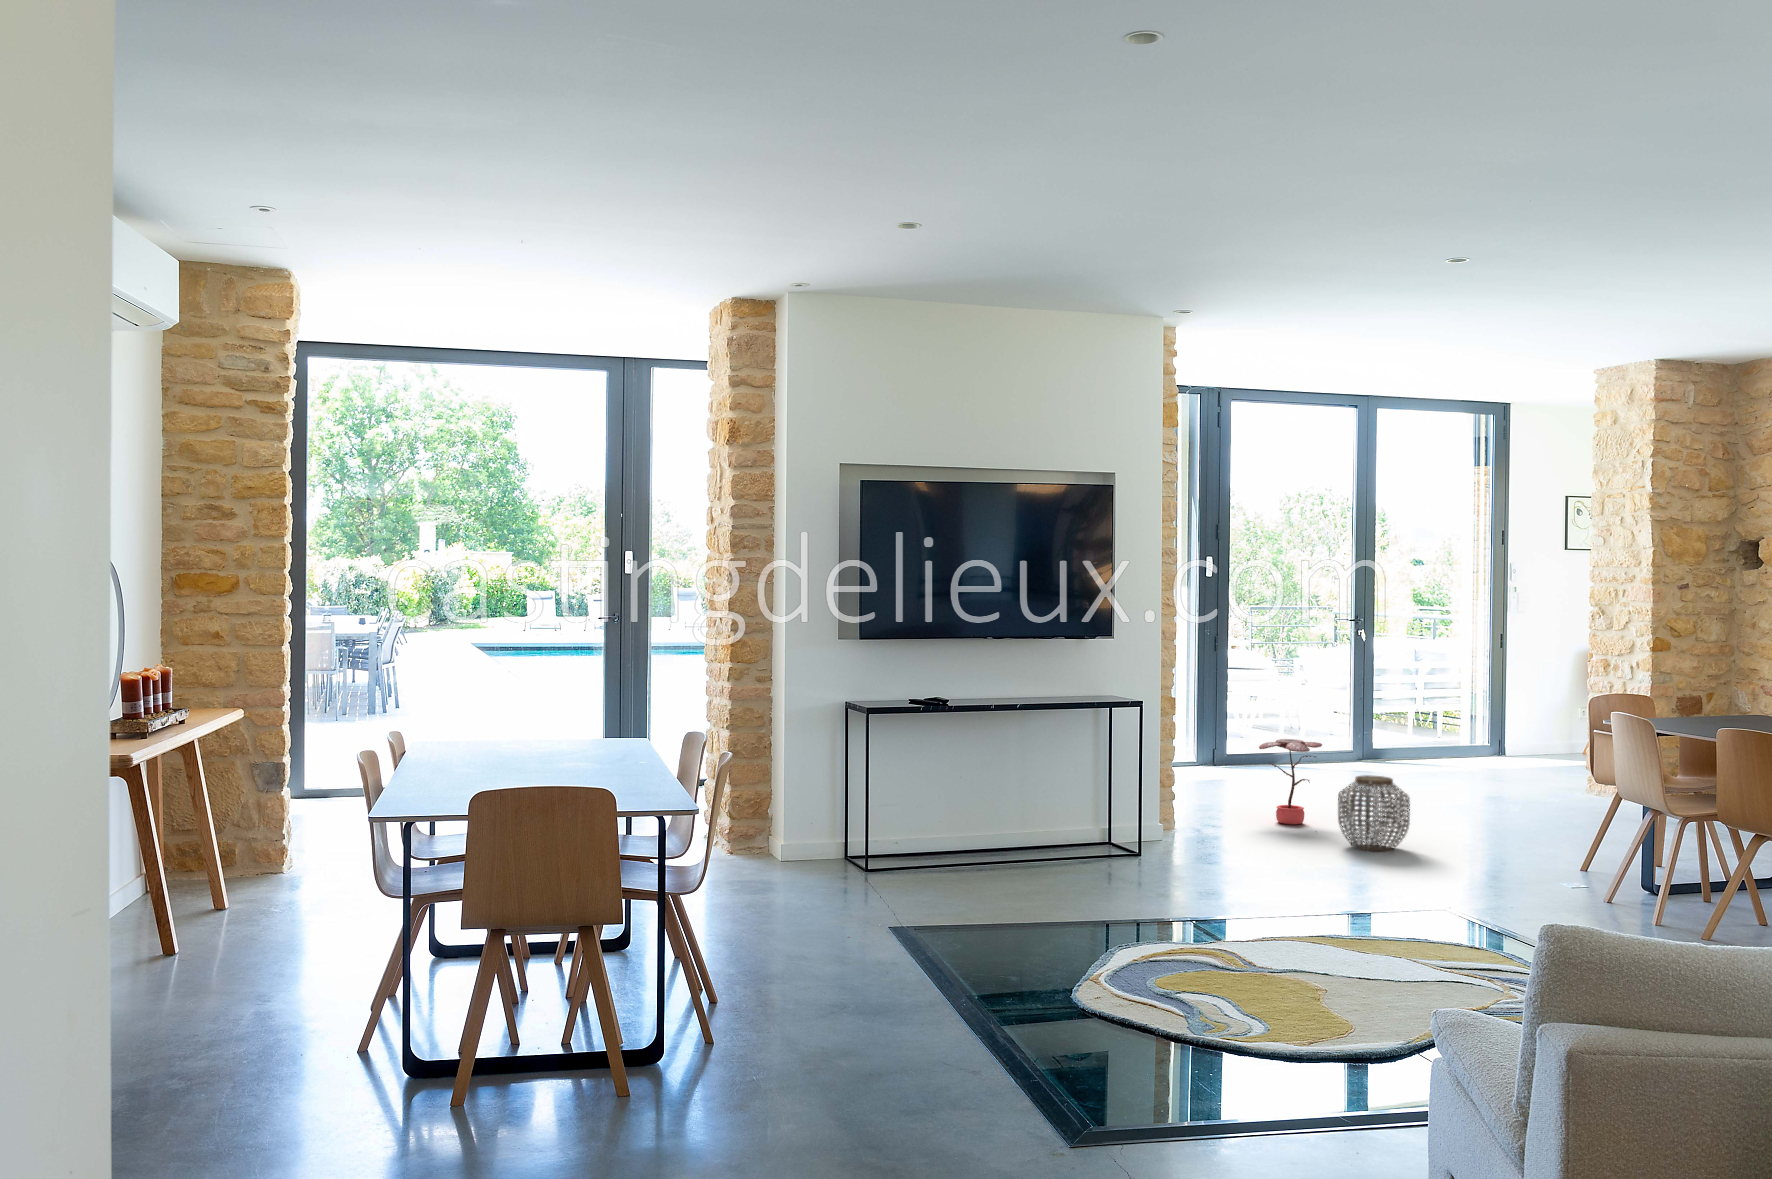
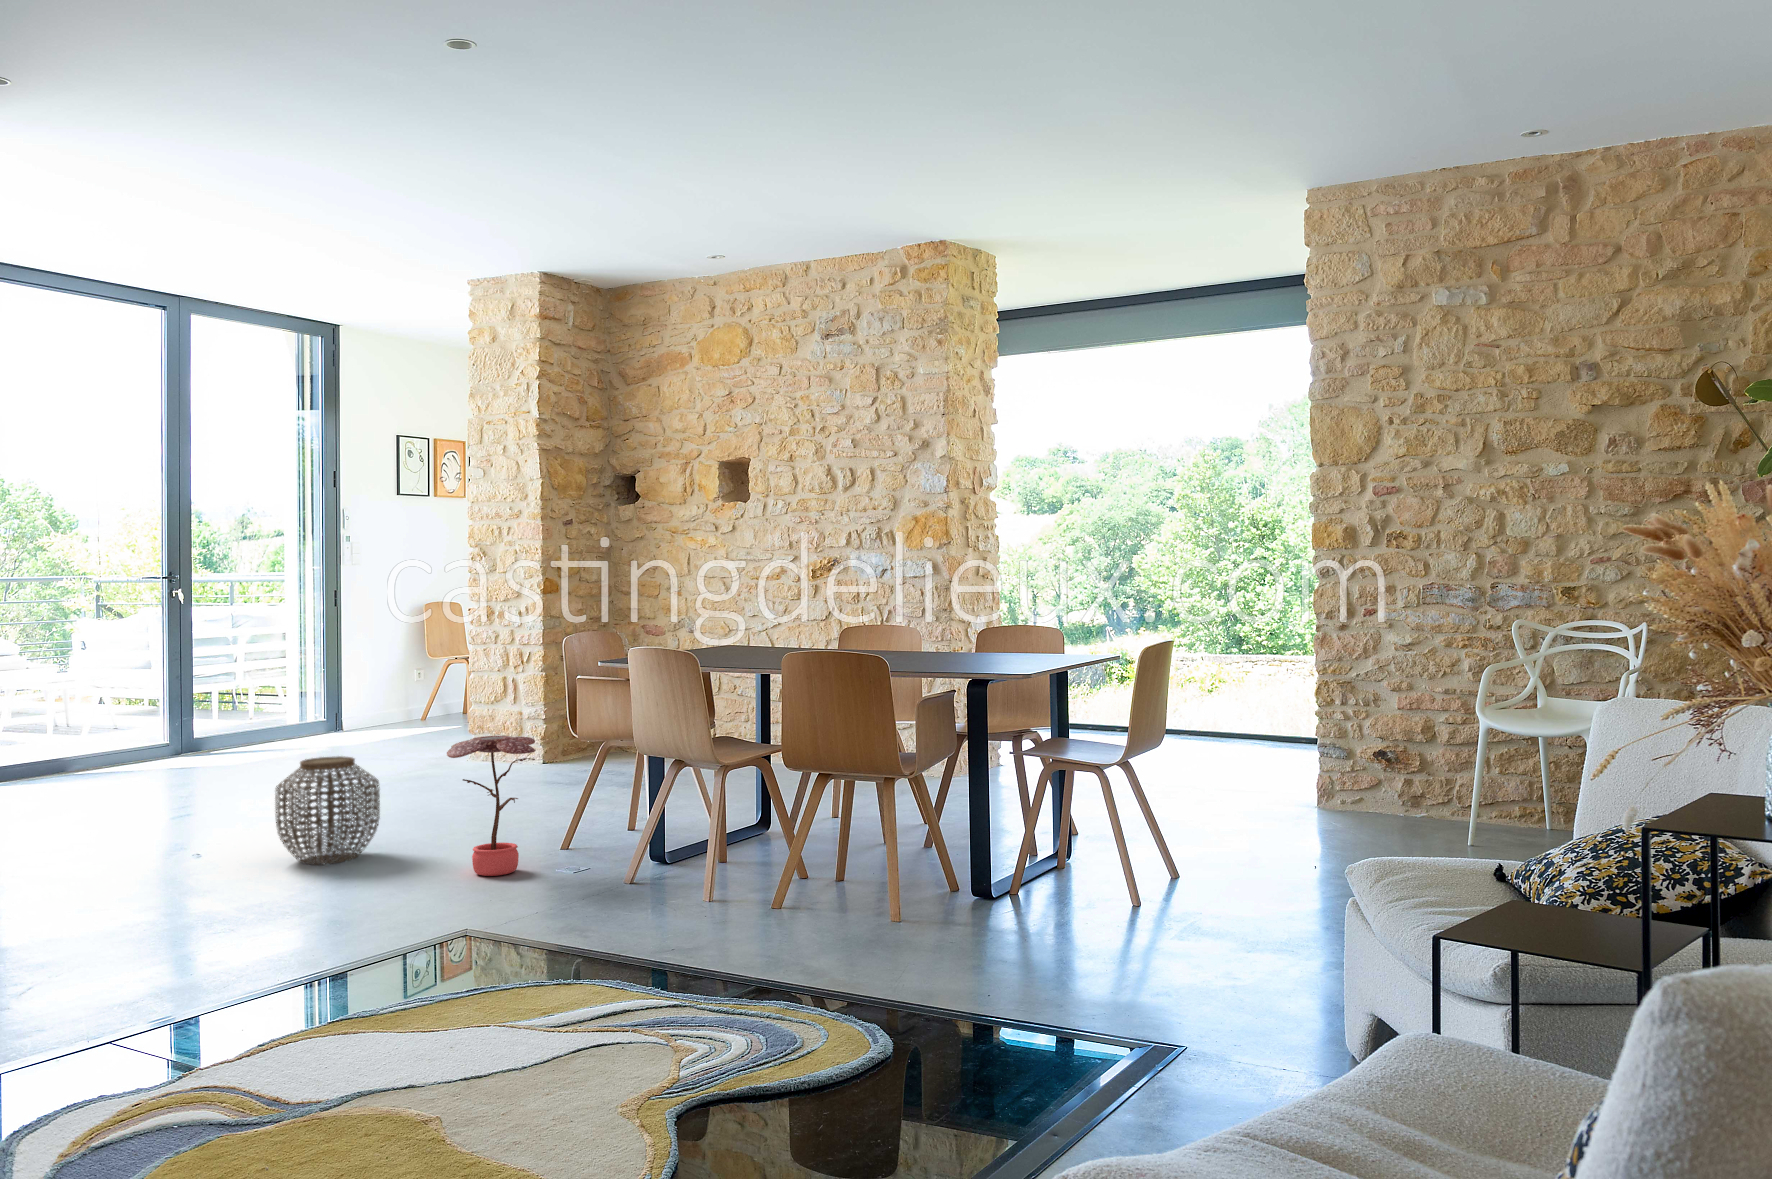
potted plant: present [1259,739,1322,825] -> present [447,736,535,876]

